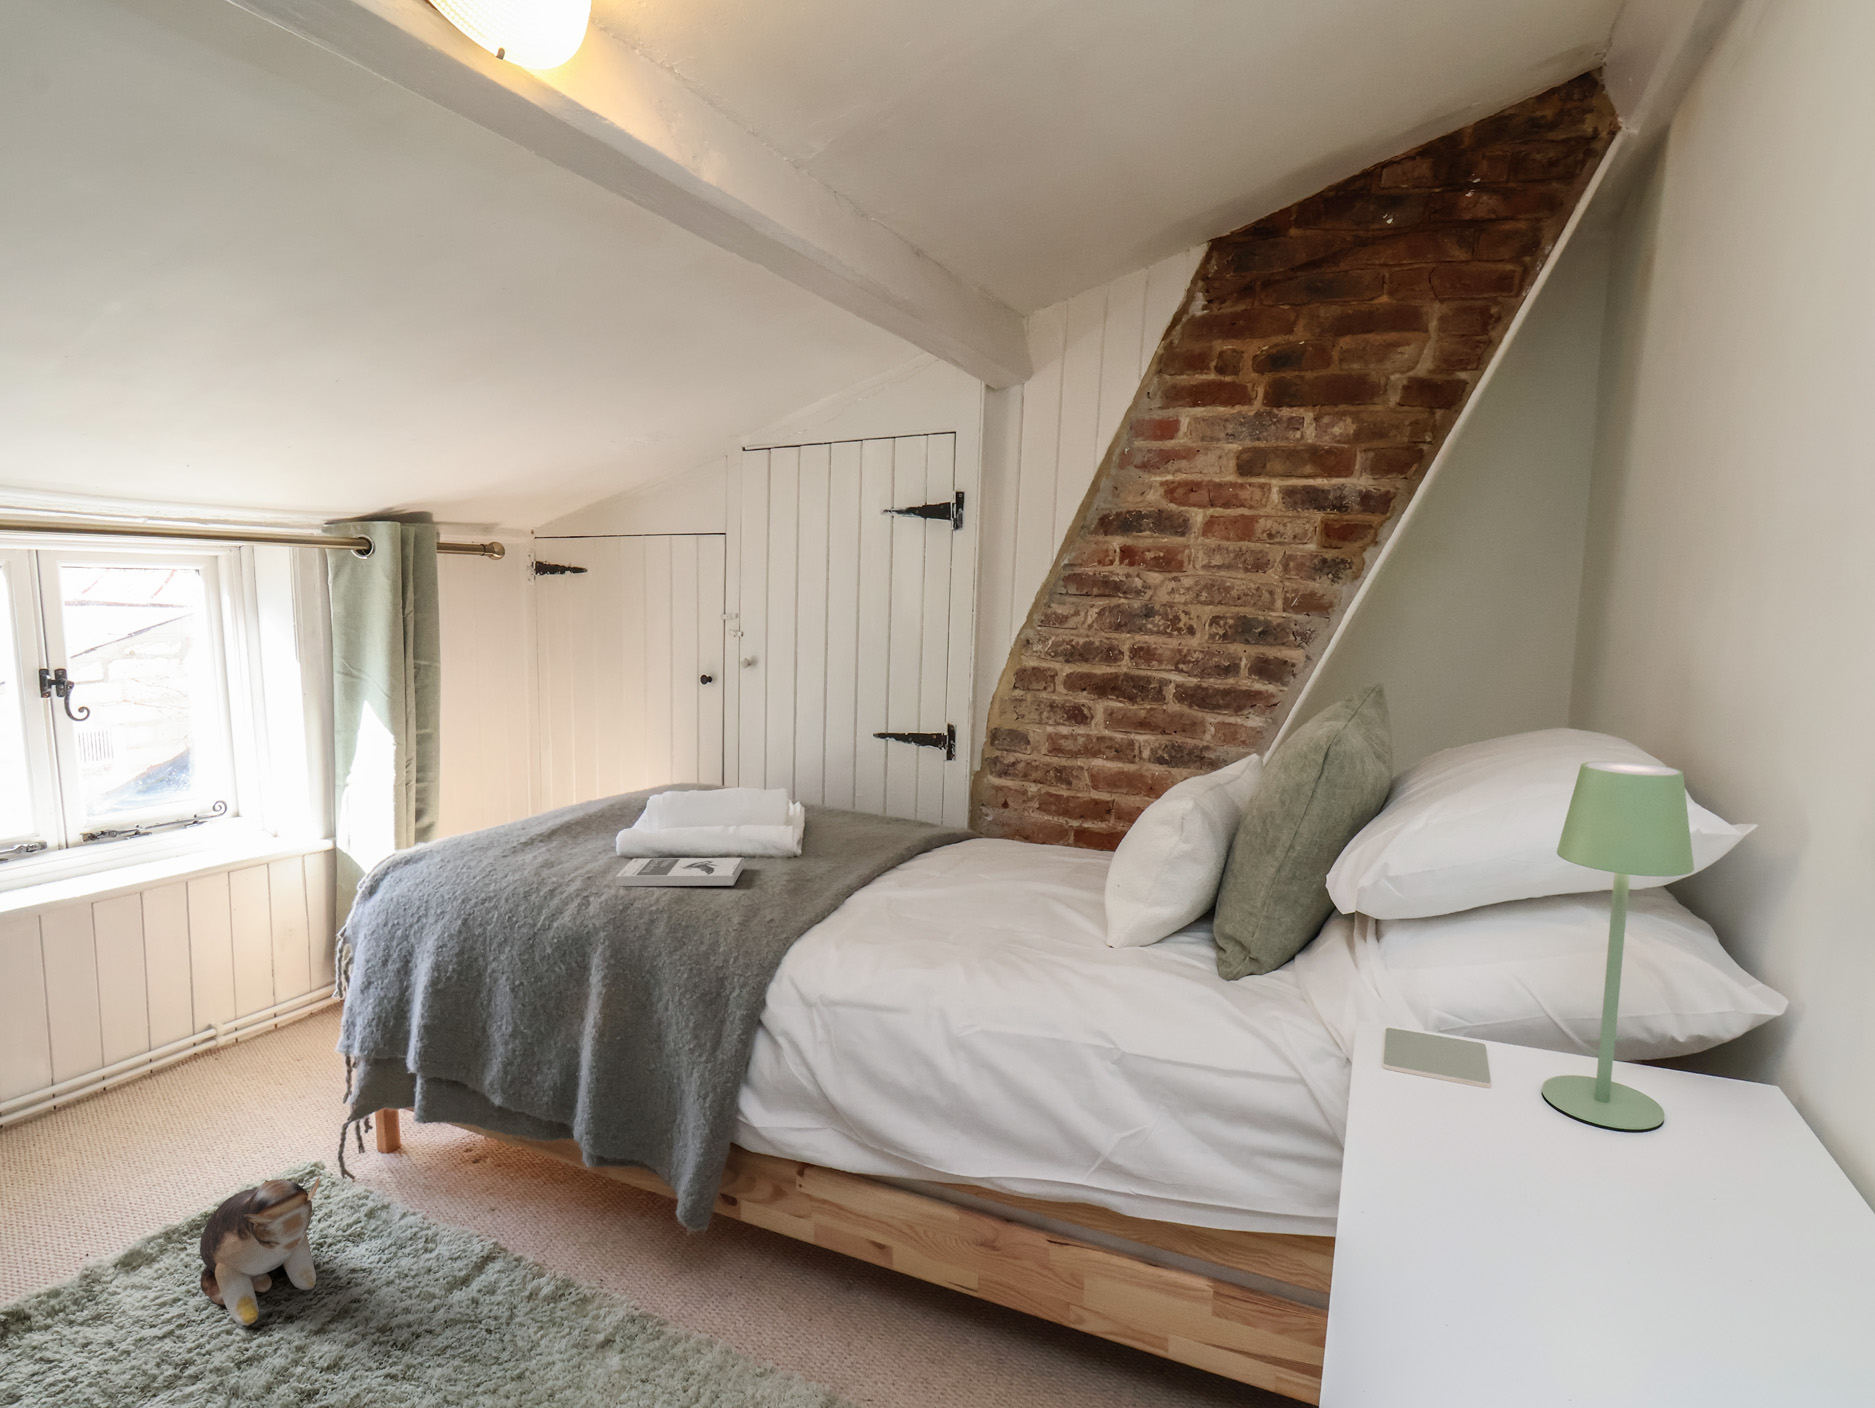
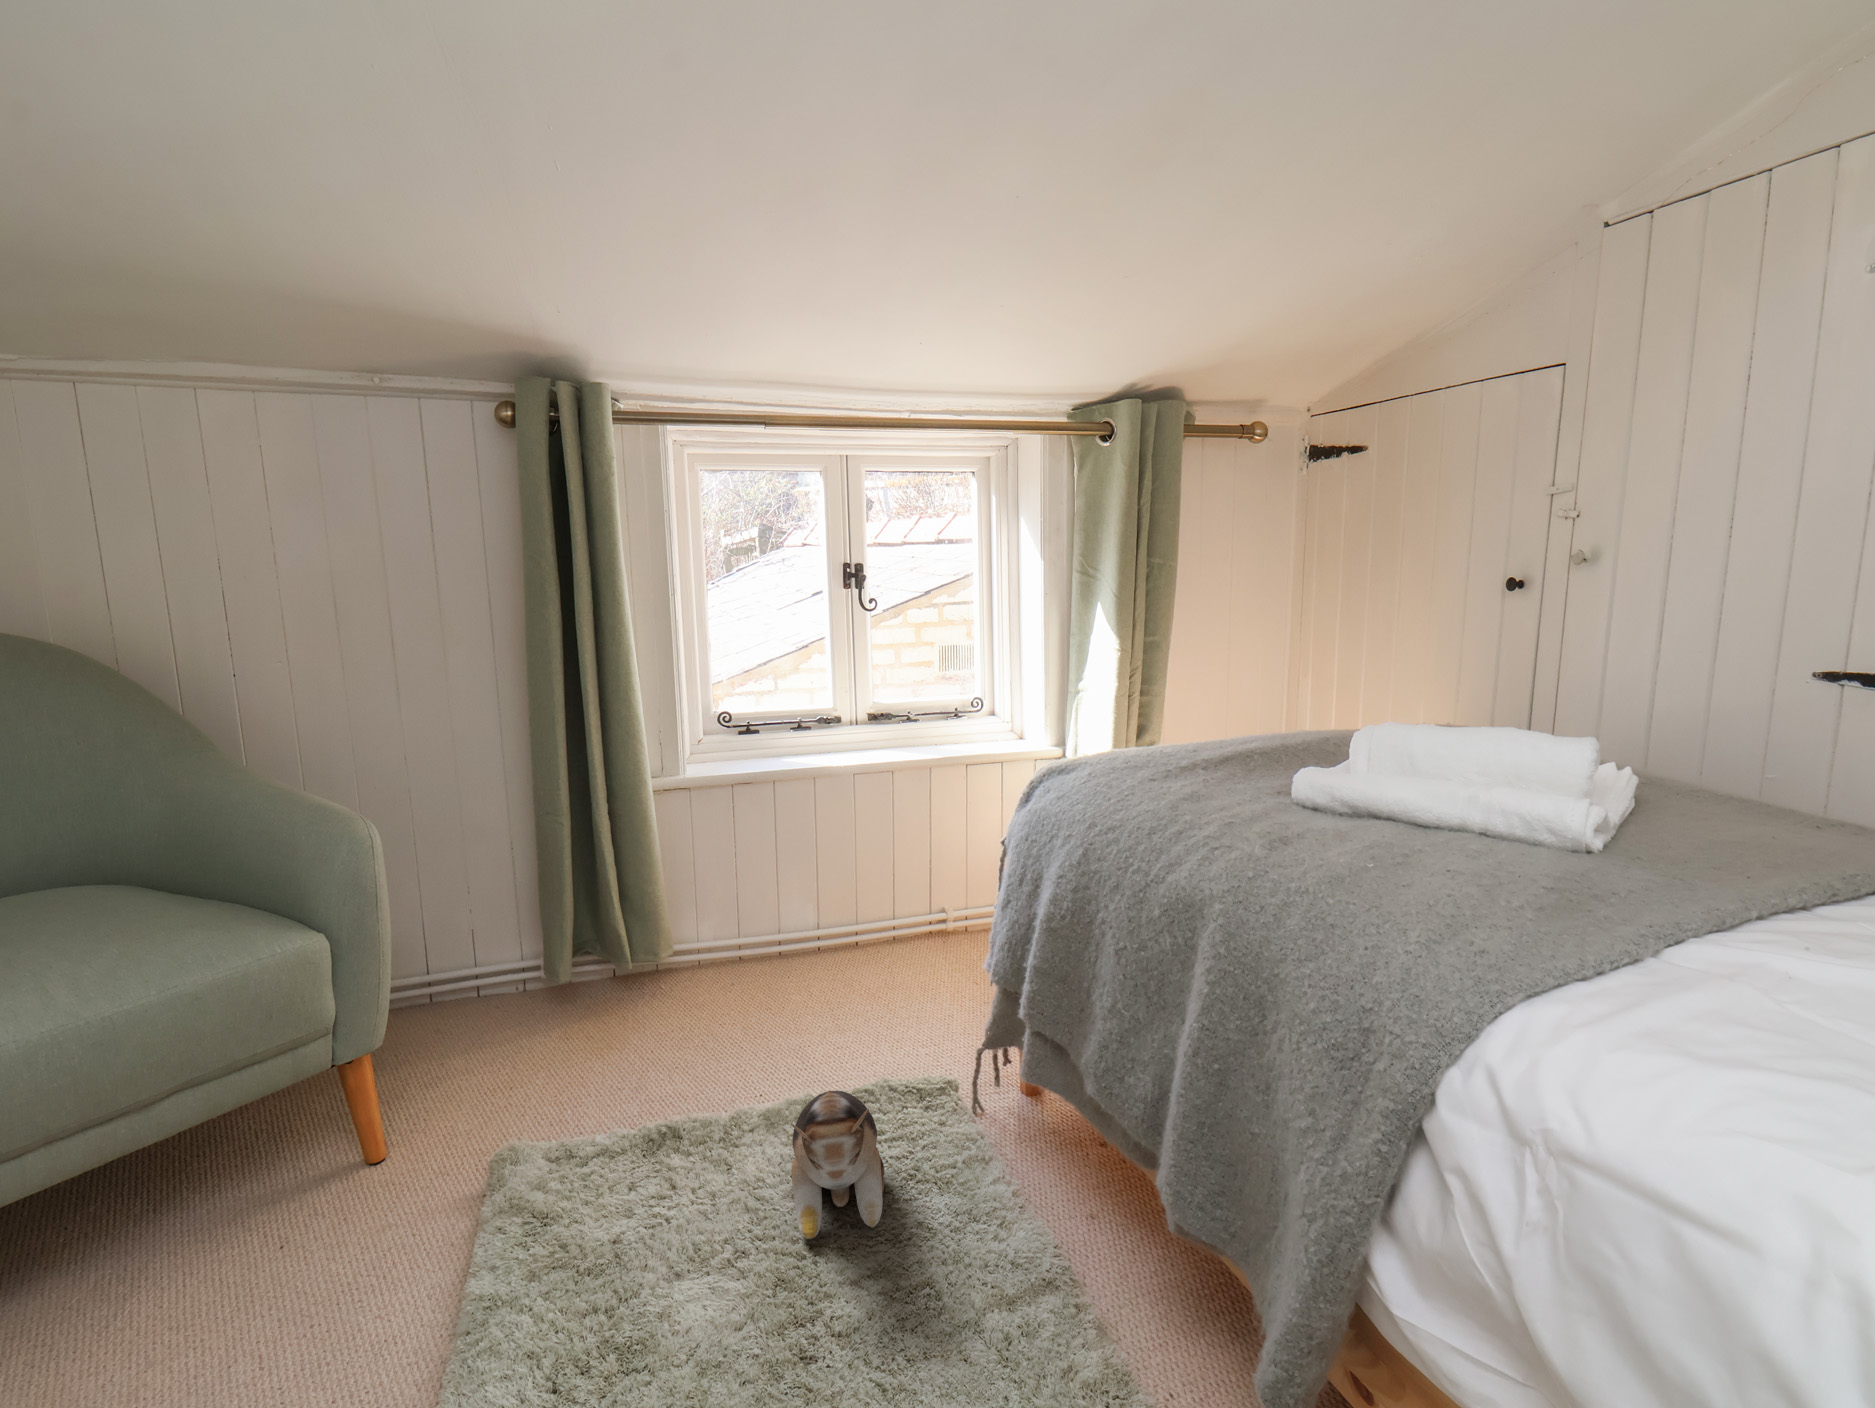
book: present [615,858,744,886] -> none [1254,807,1477,875]

